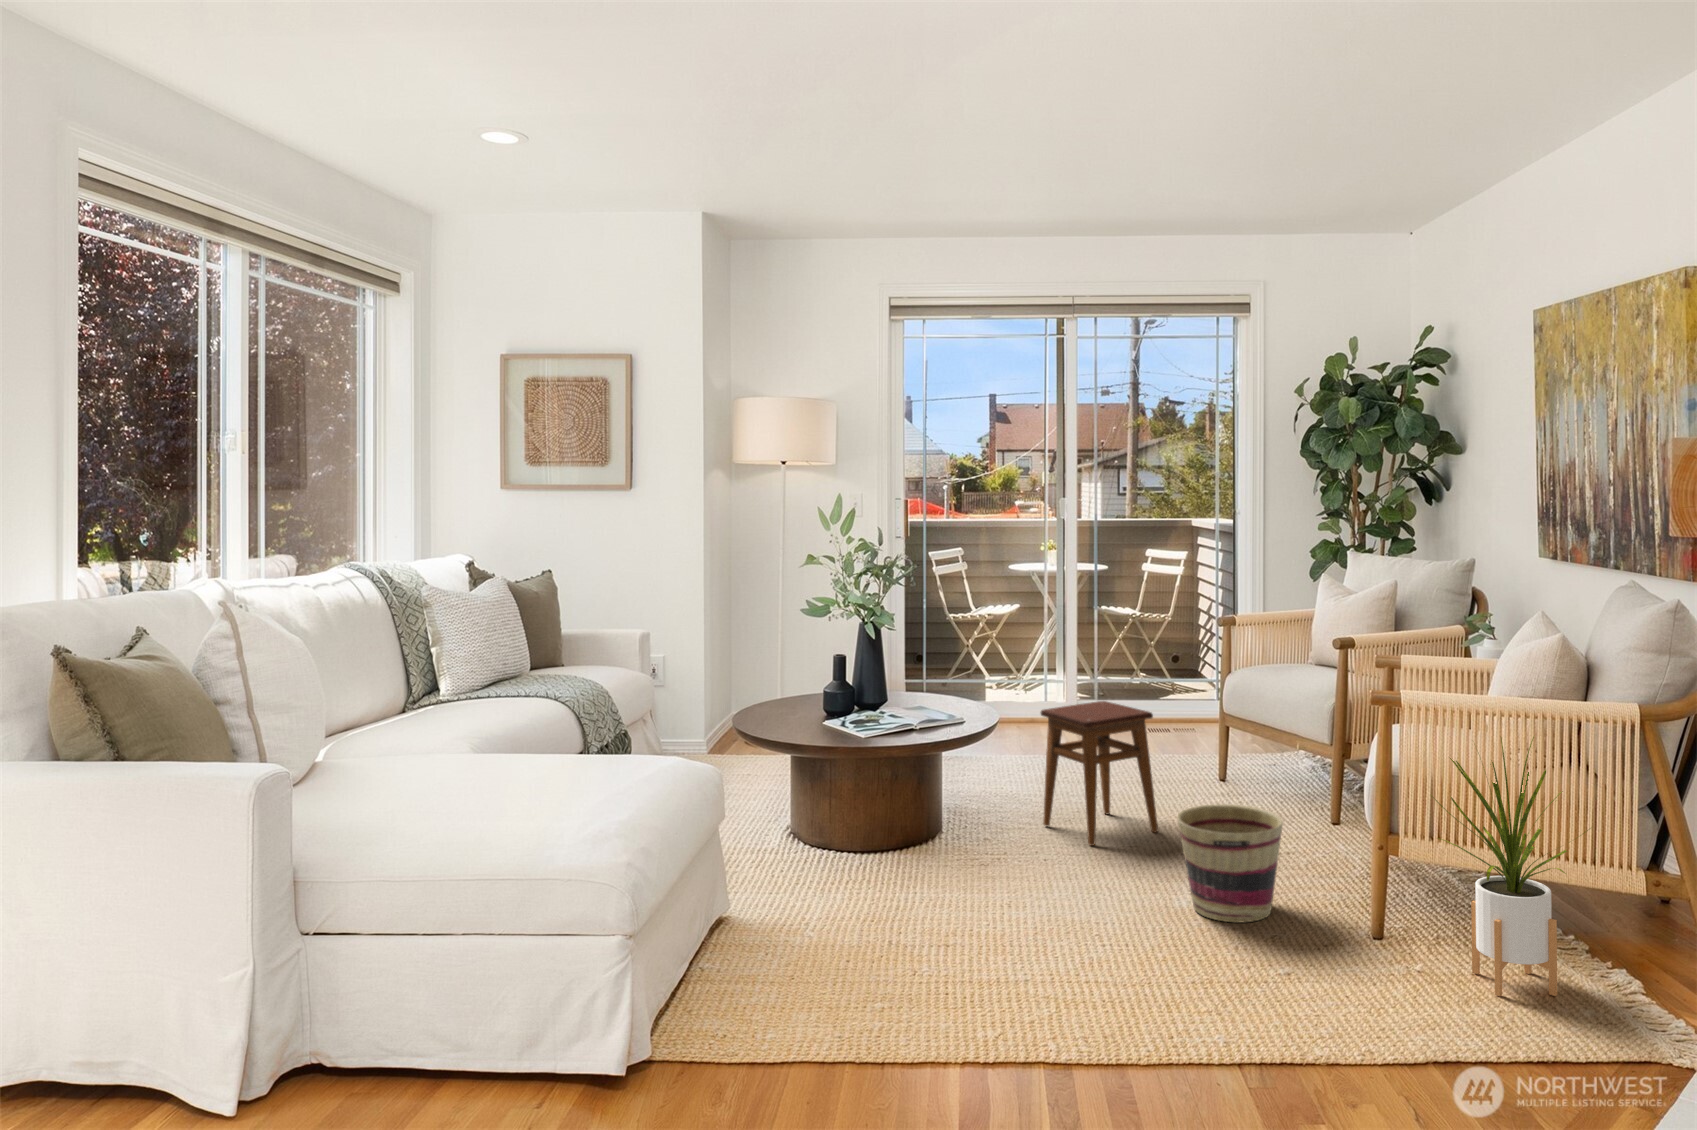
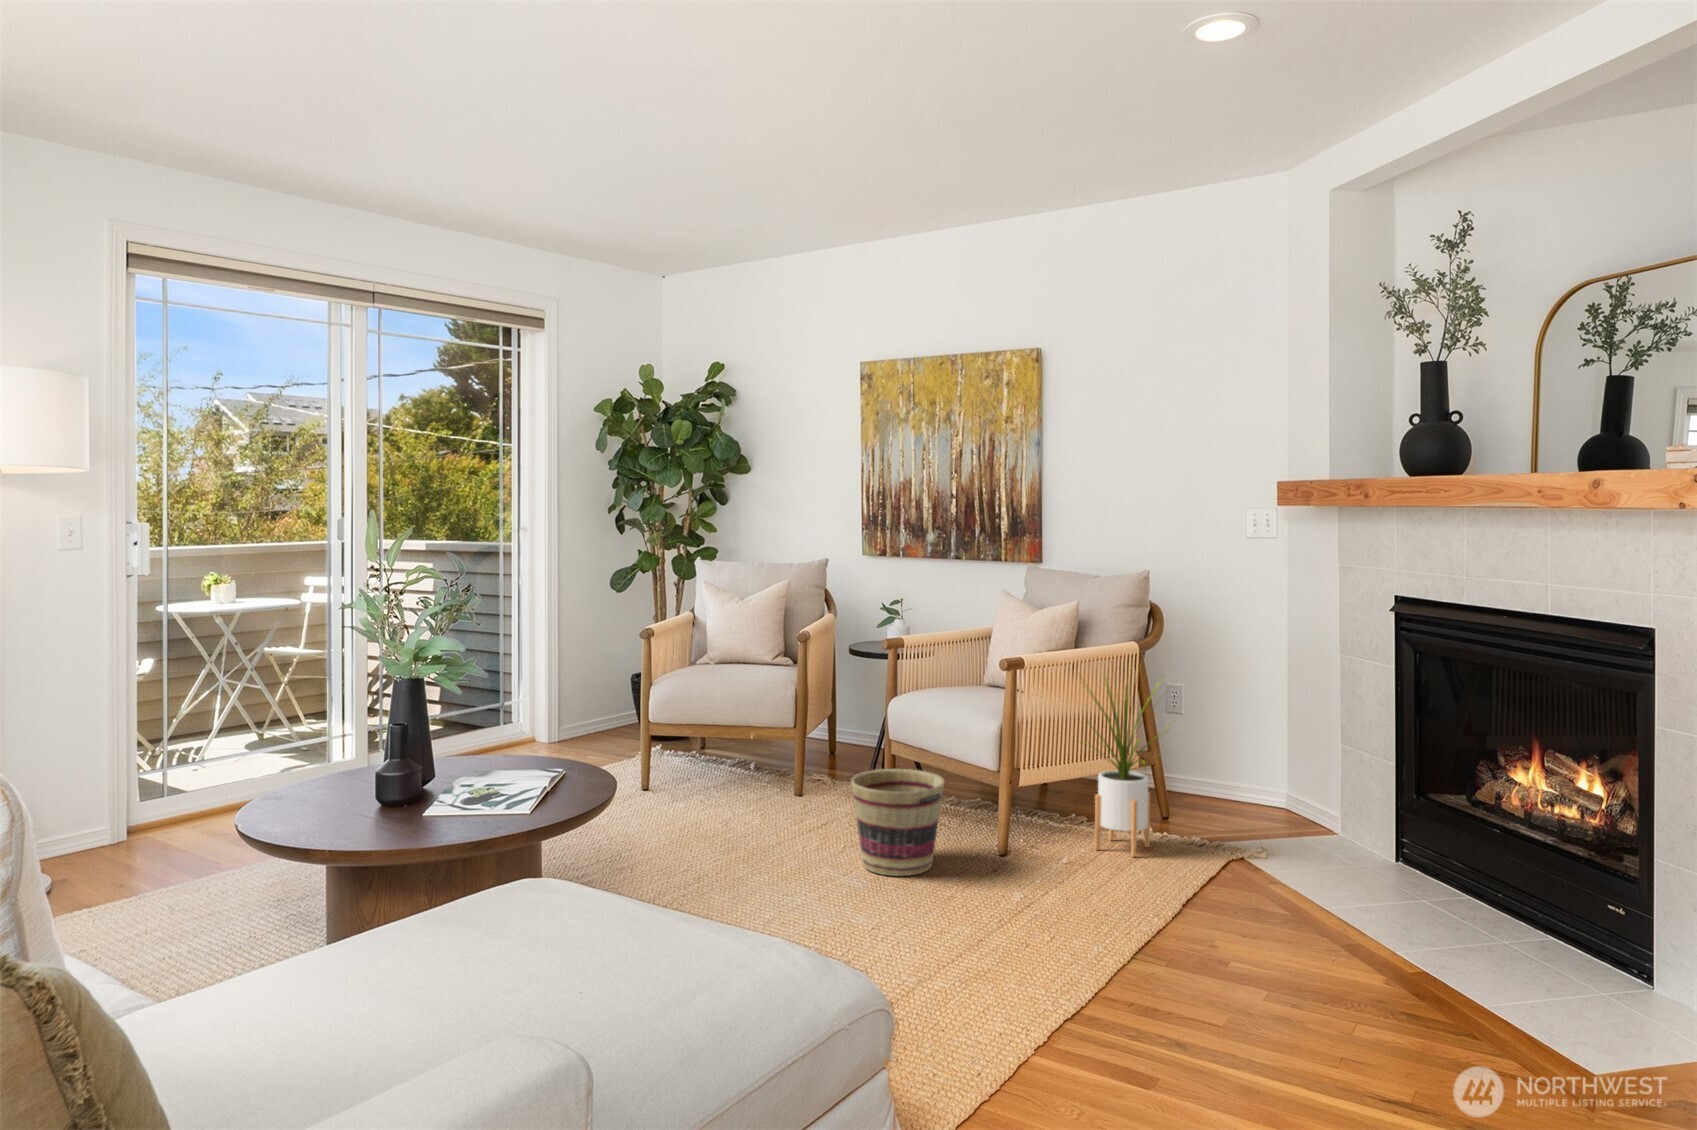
stool: present [1041,701,1158,846] -> none [588,707,698,858]

